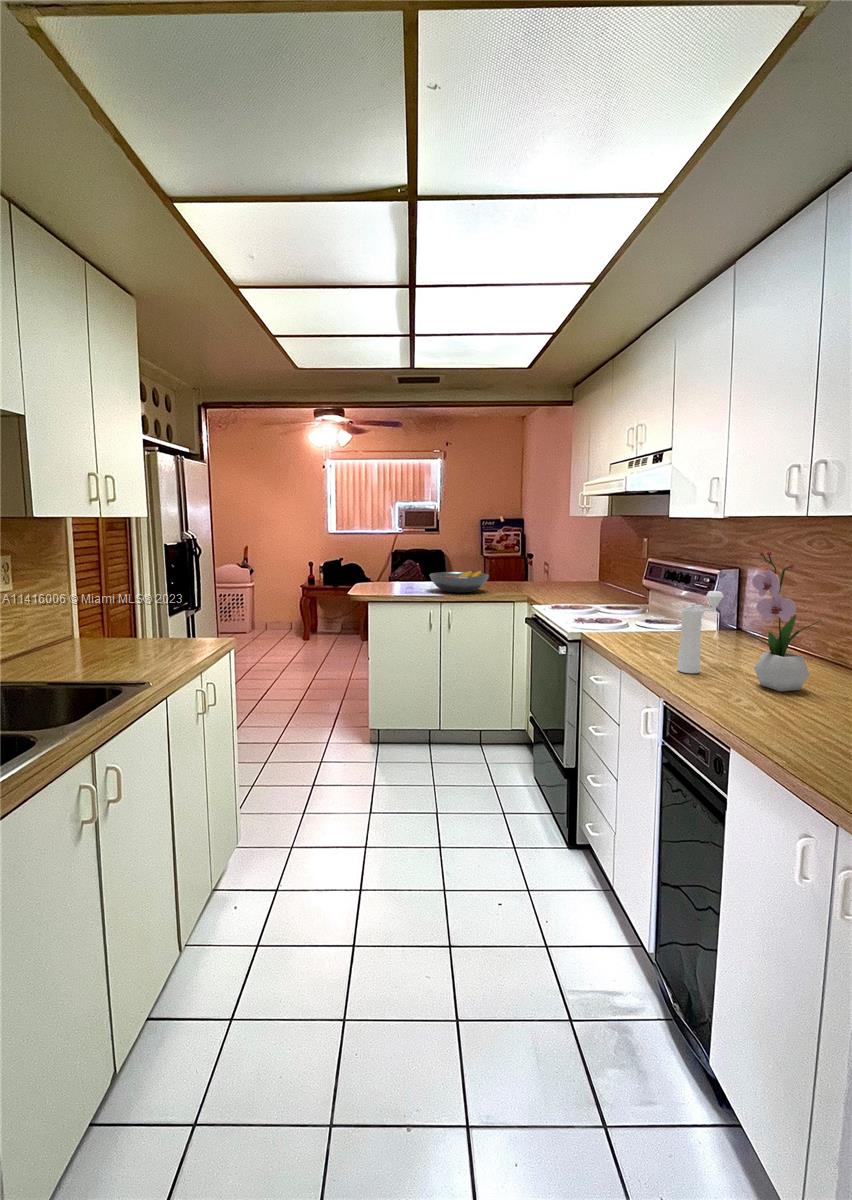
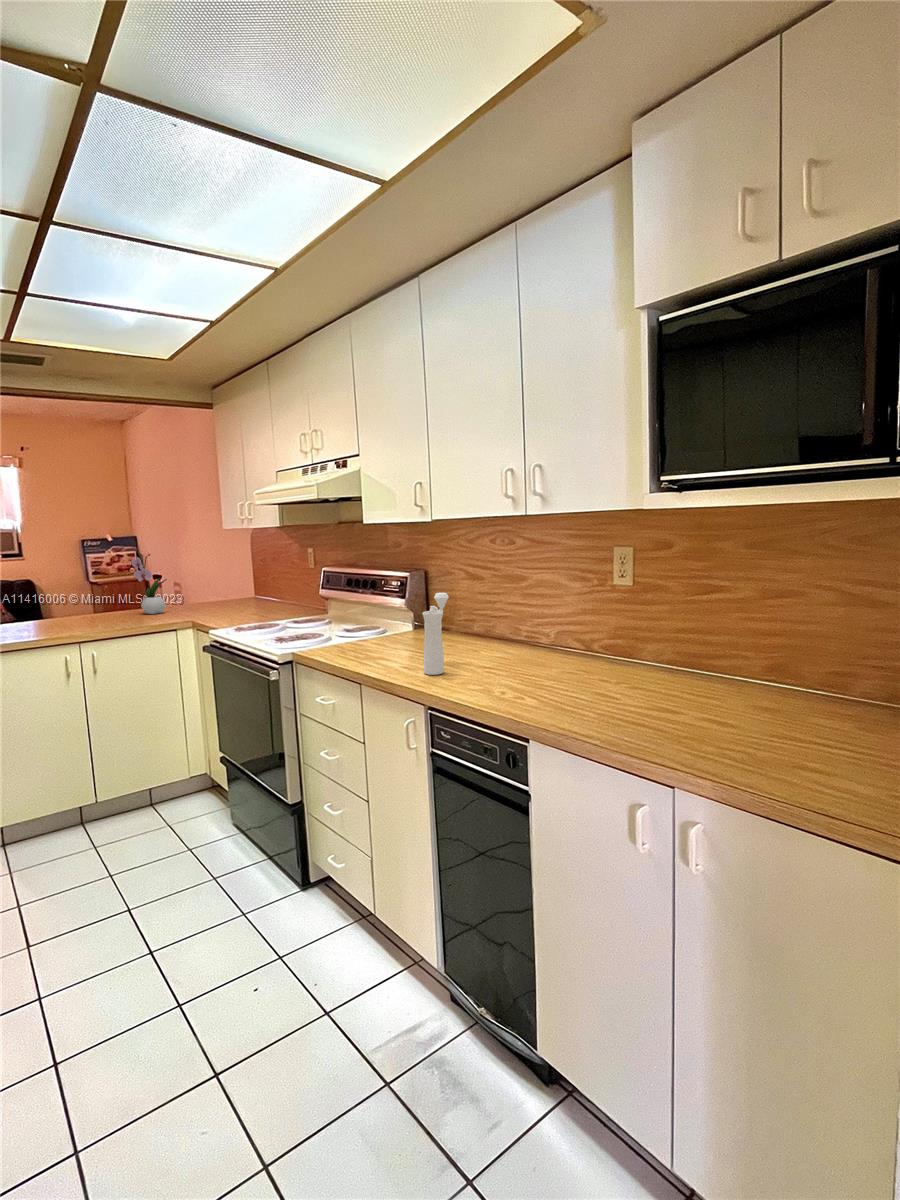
flower arrangement: present [751,551,820,691] -> present [131,548,167,614]
fruit bowl: present [429,571,489,593] -> none [46,596,138,627]

